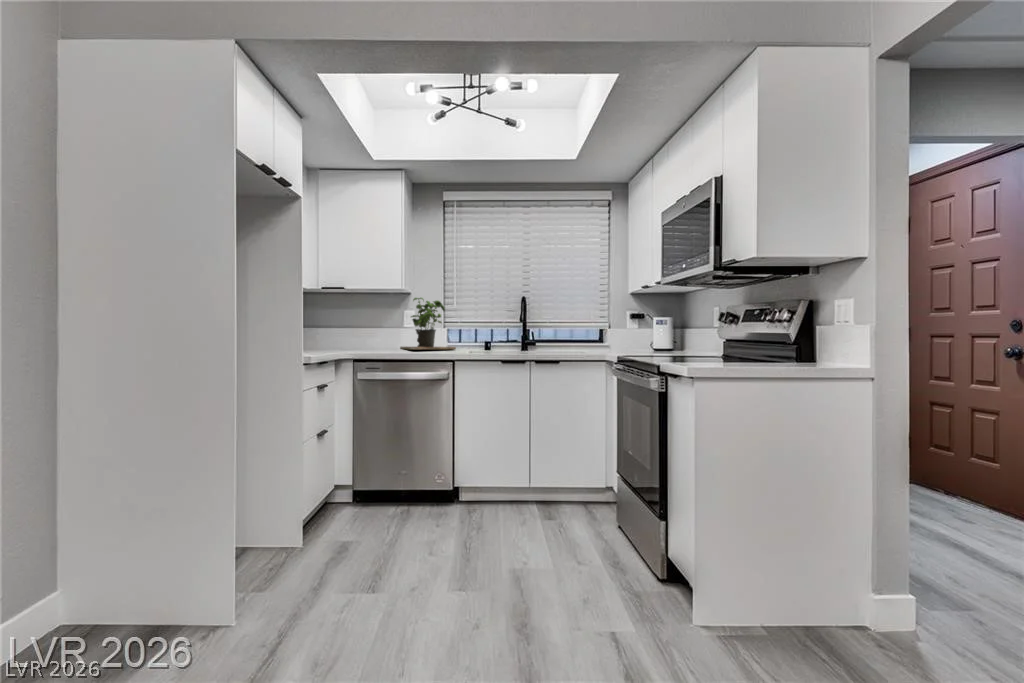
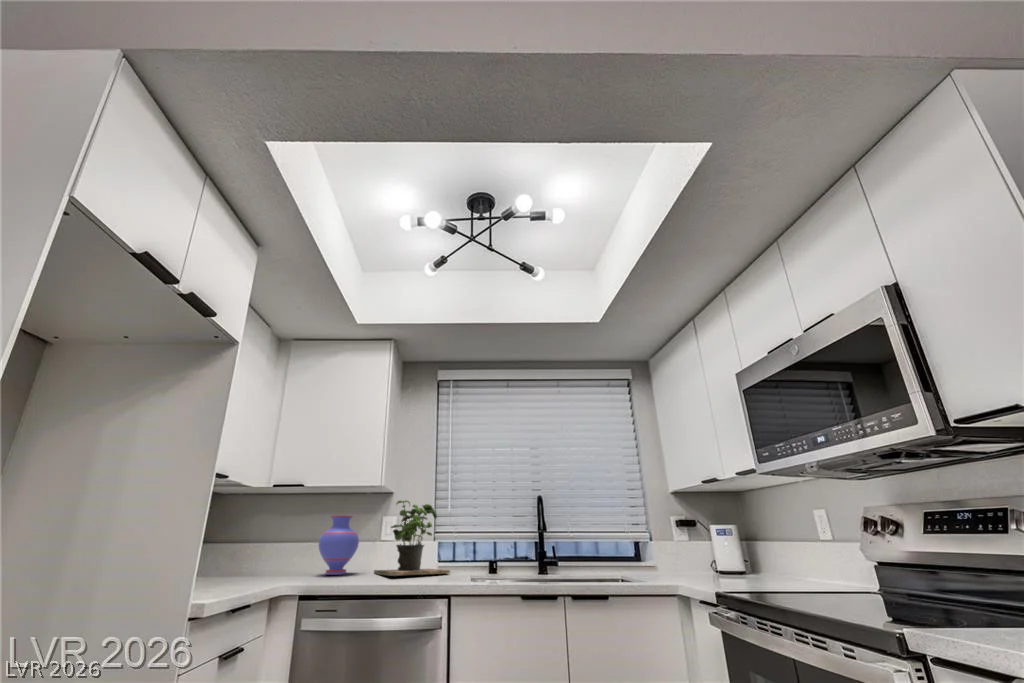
vase: none [358,308,387,349] -> present [319,516,359,575]

